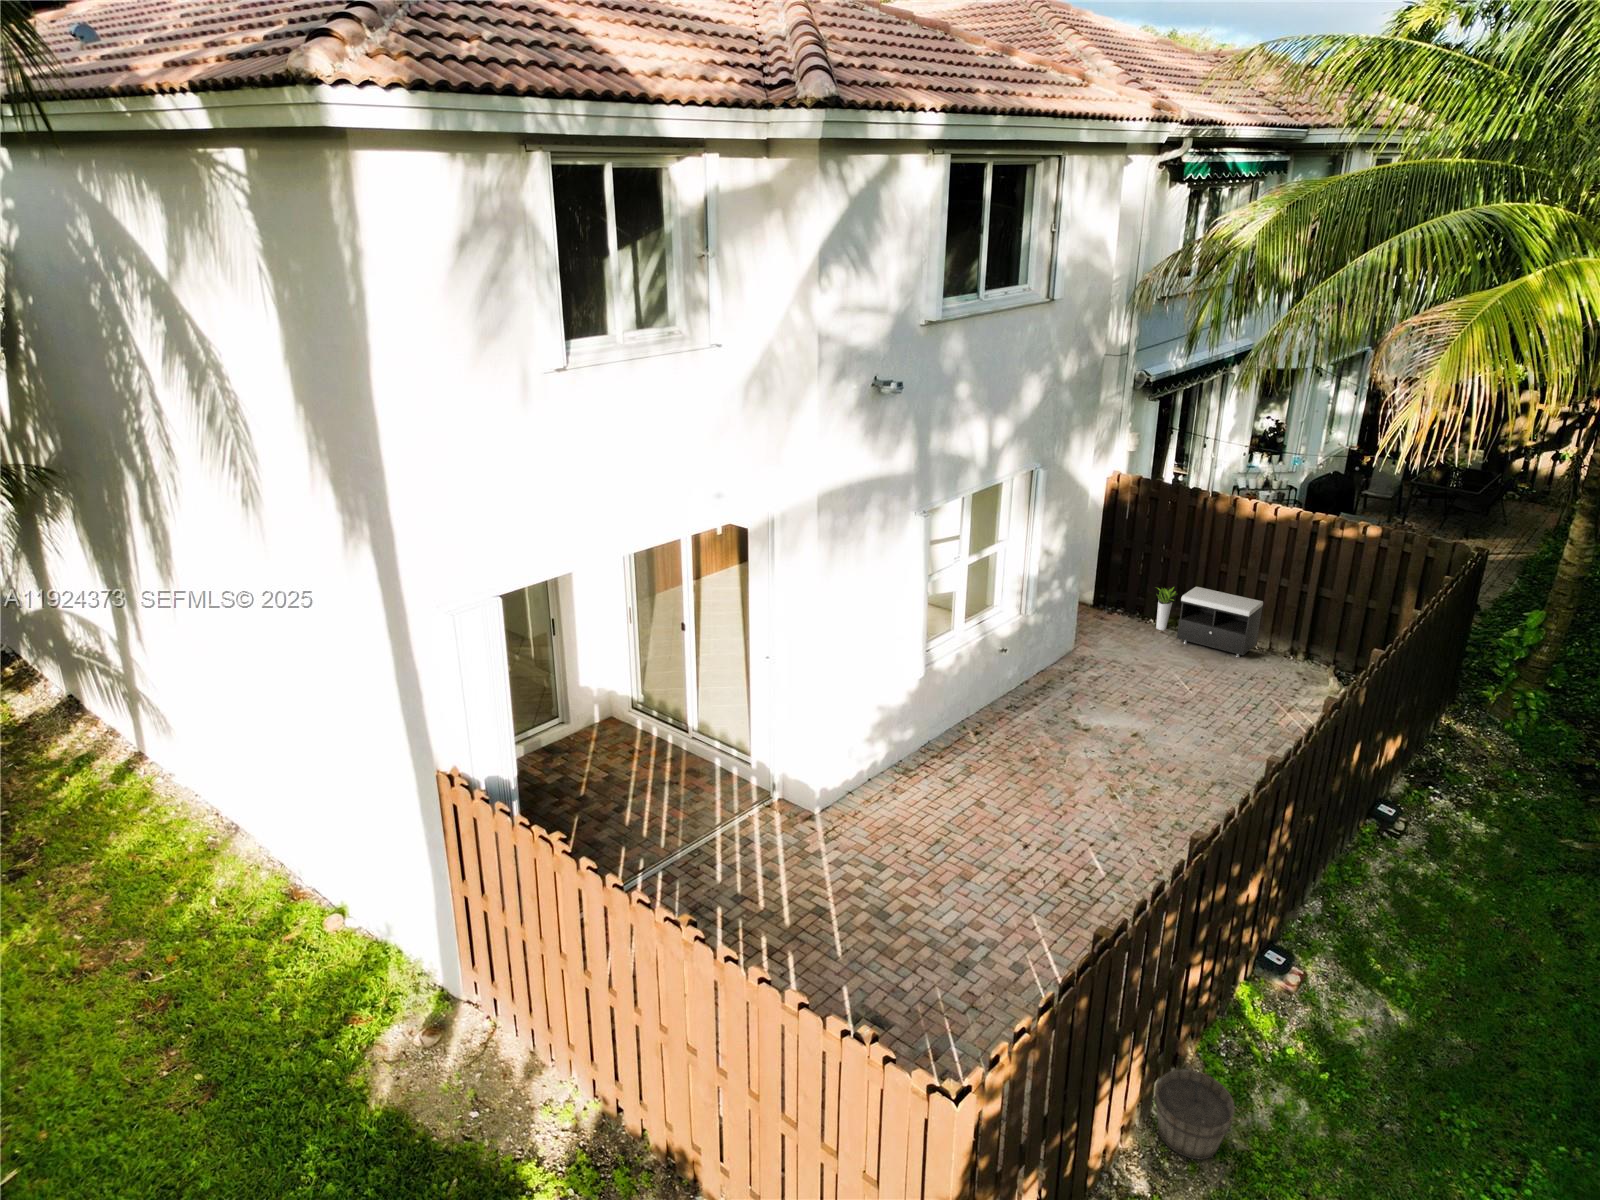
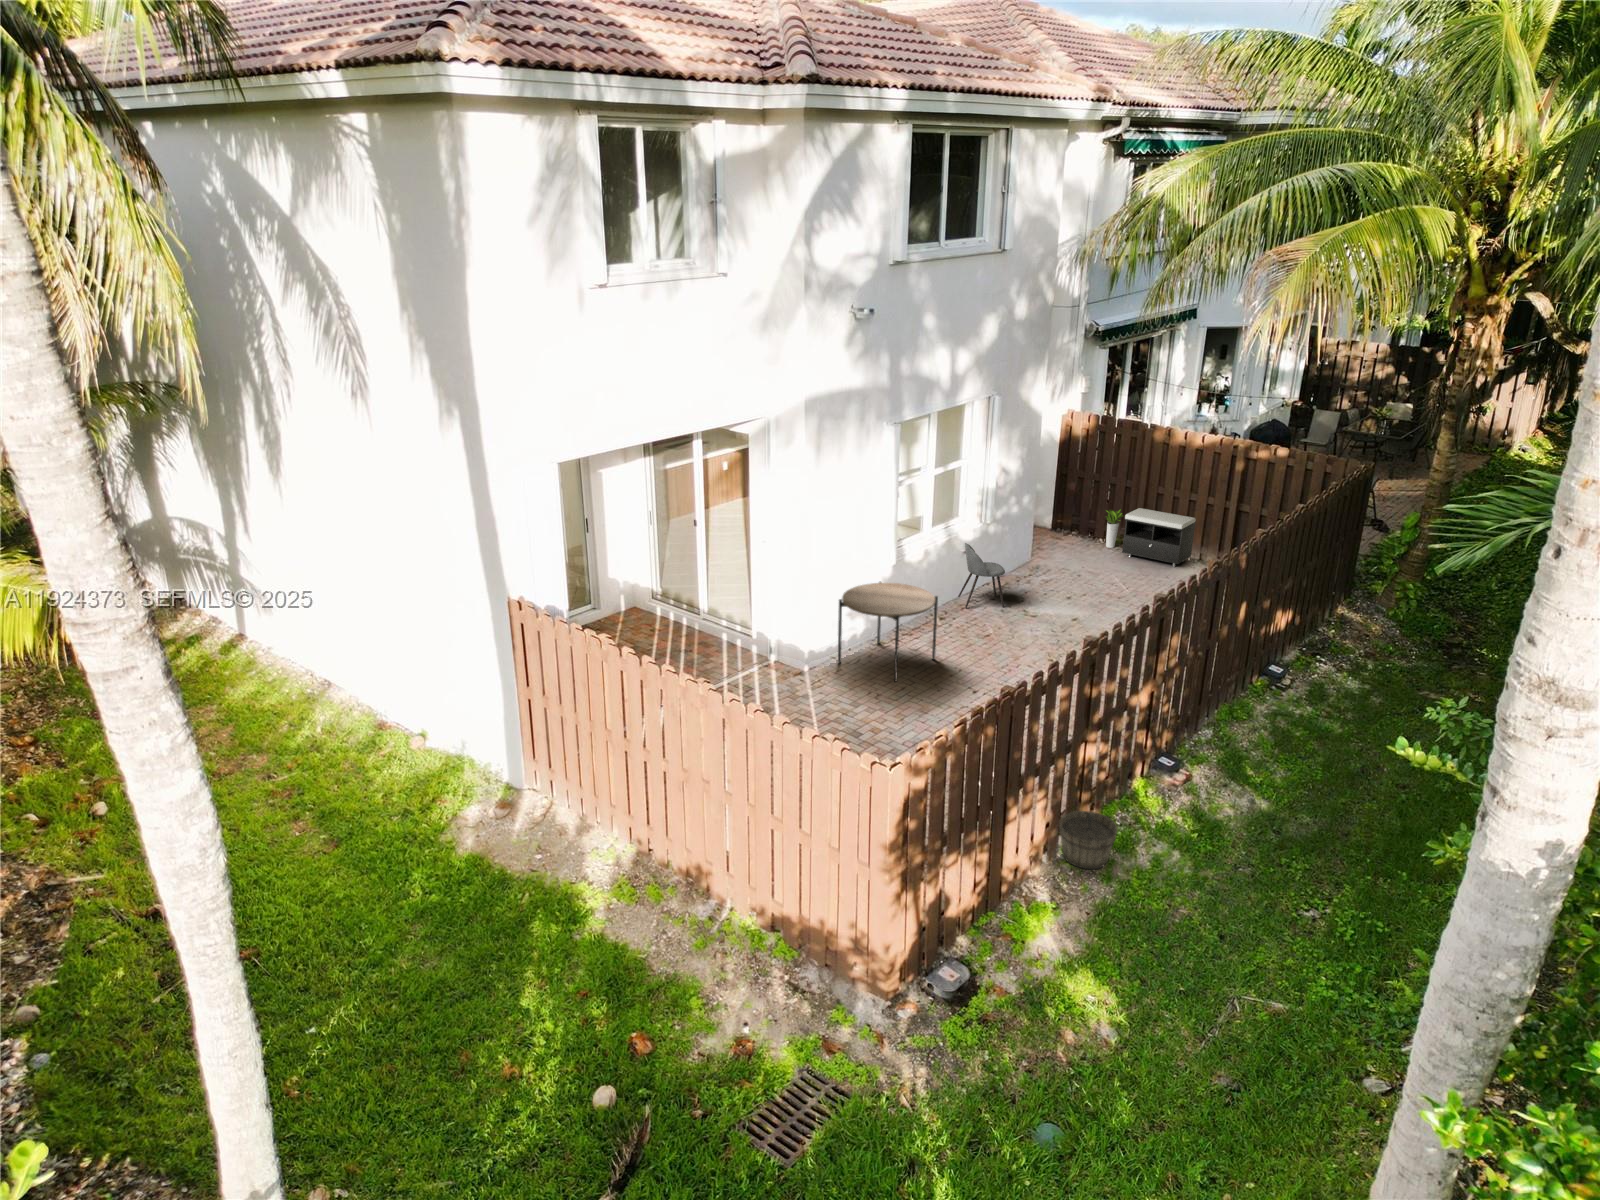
dining chair: none [993,641,1049,717] -> present [958,543,1005,608]
dining table: none [855,700,976,832] -> present [838,582,938,682]

